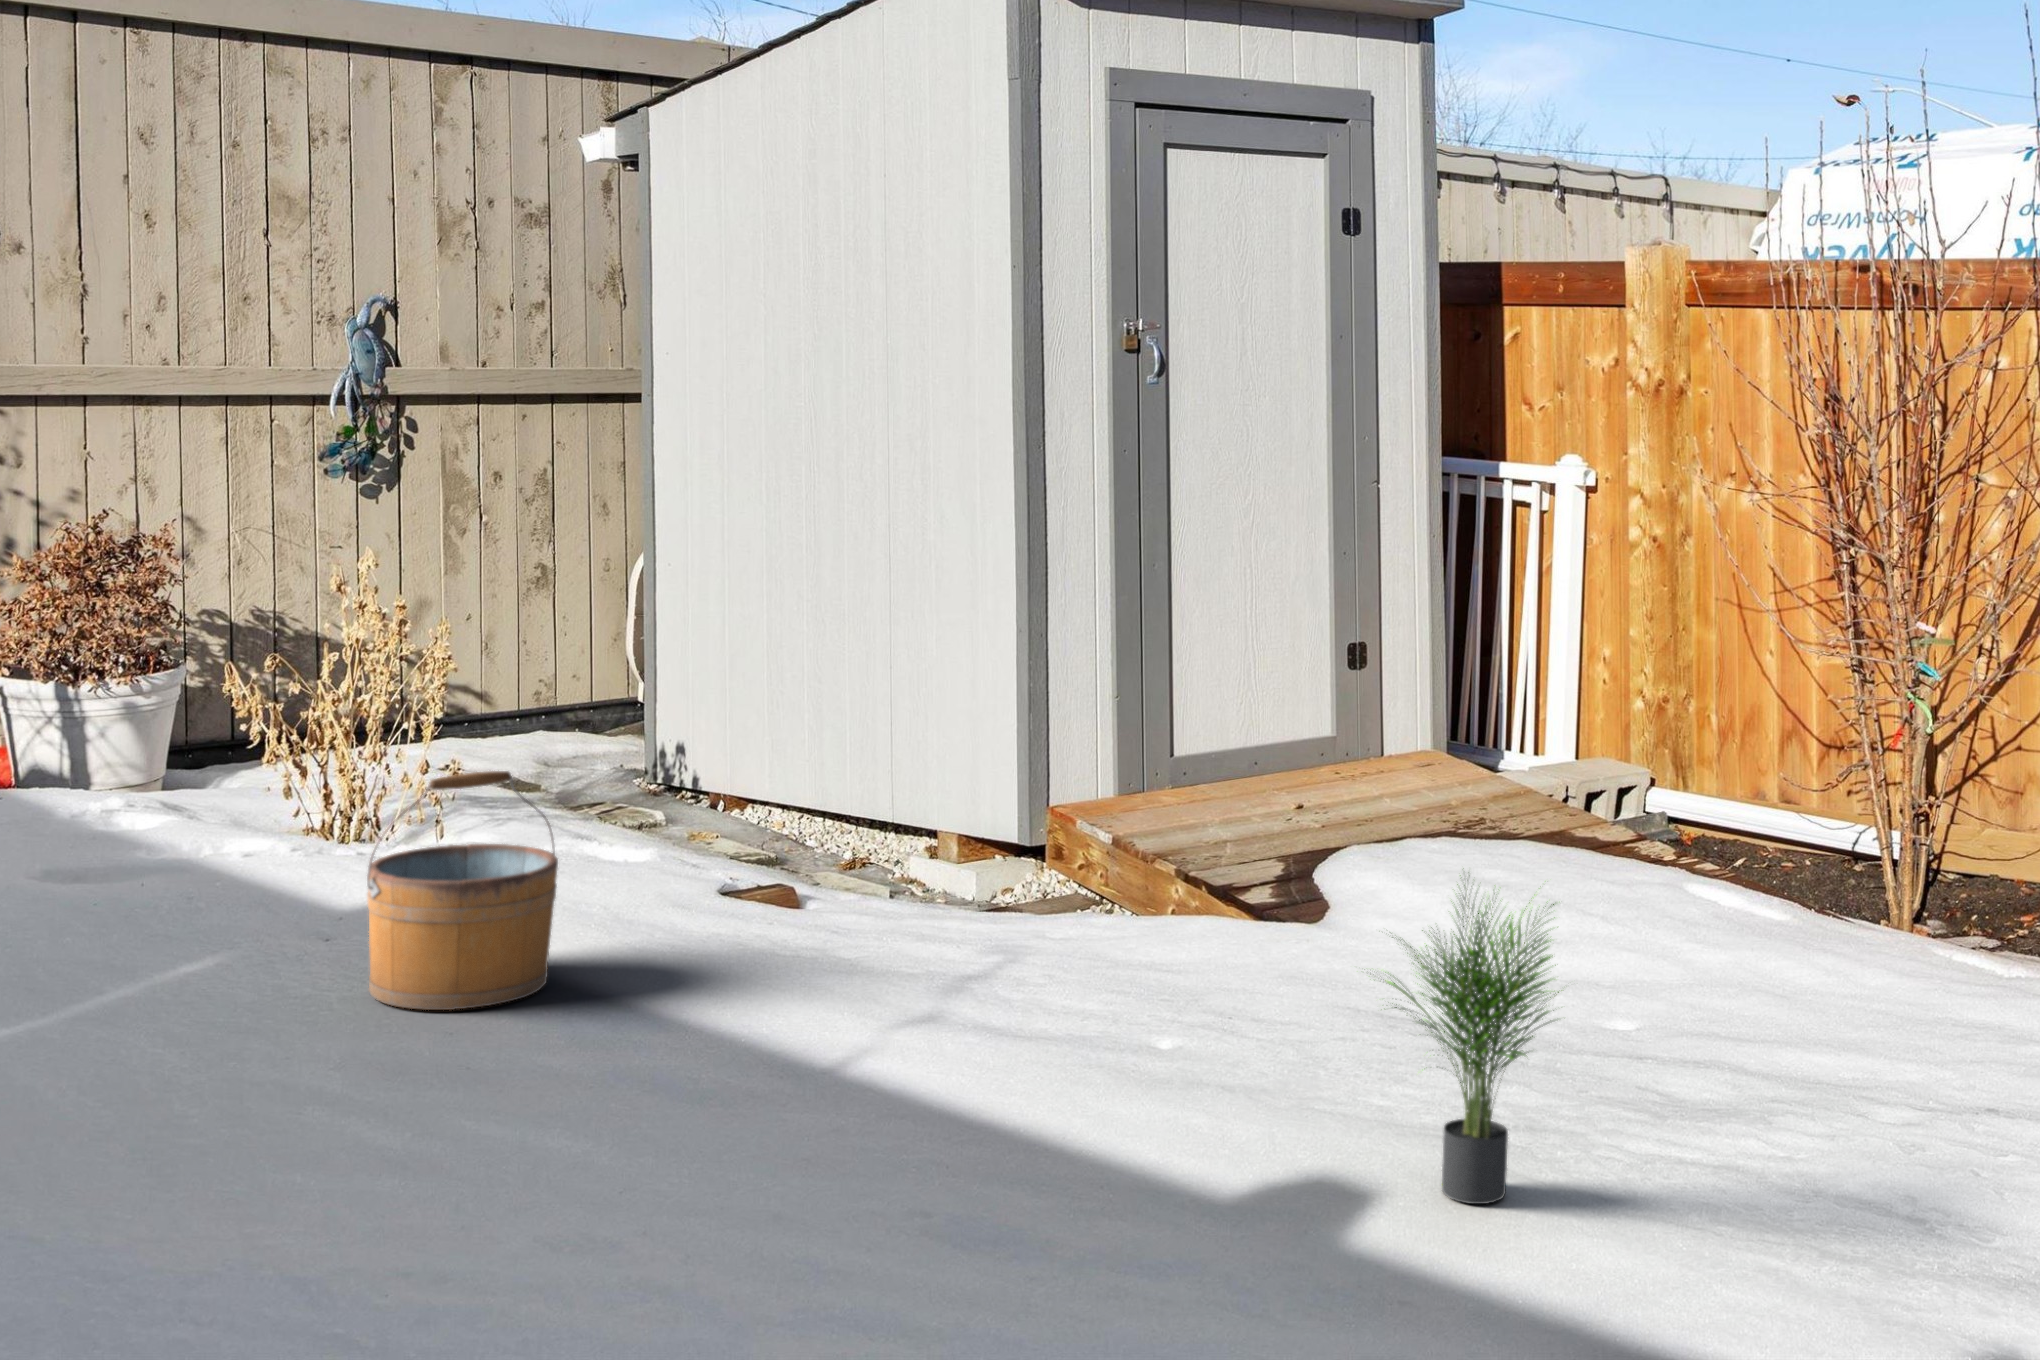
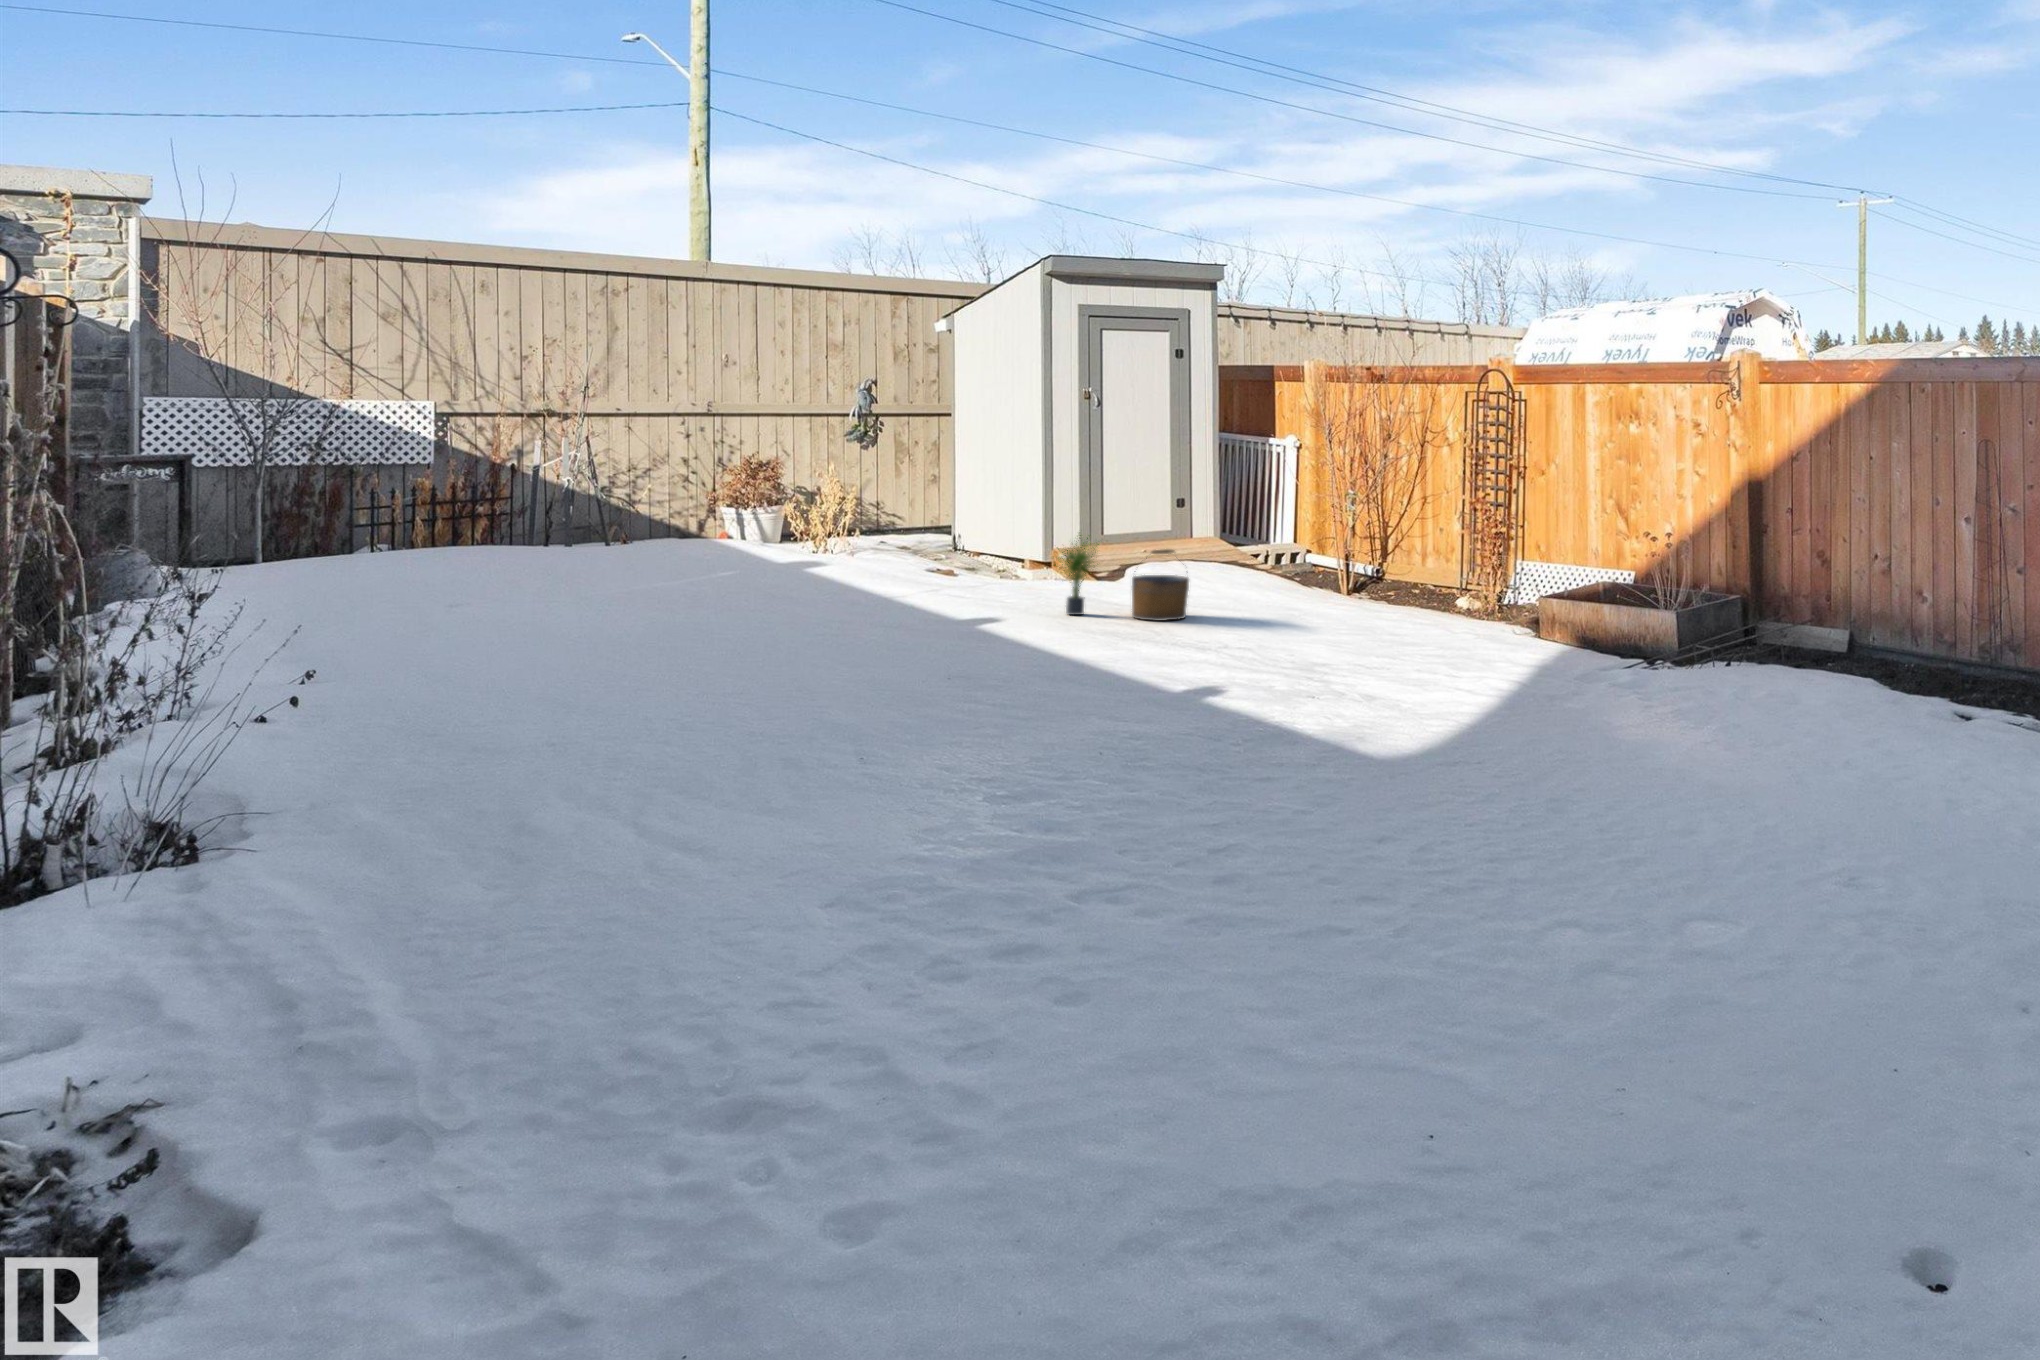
bucket: present [367,771,558,1010] -> present [1132,550,1189,621]

